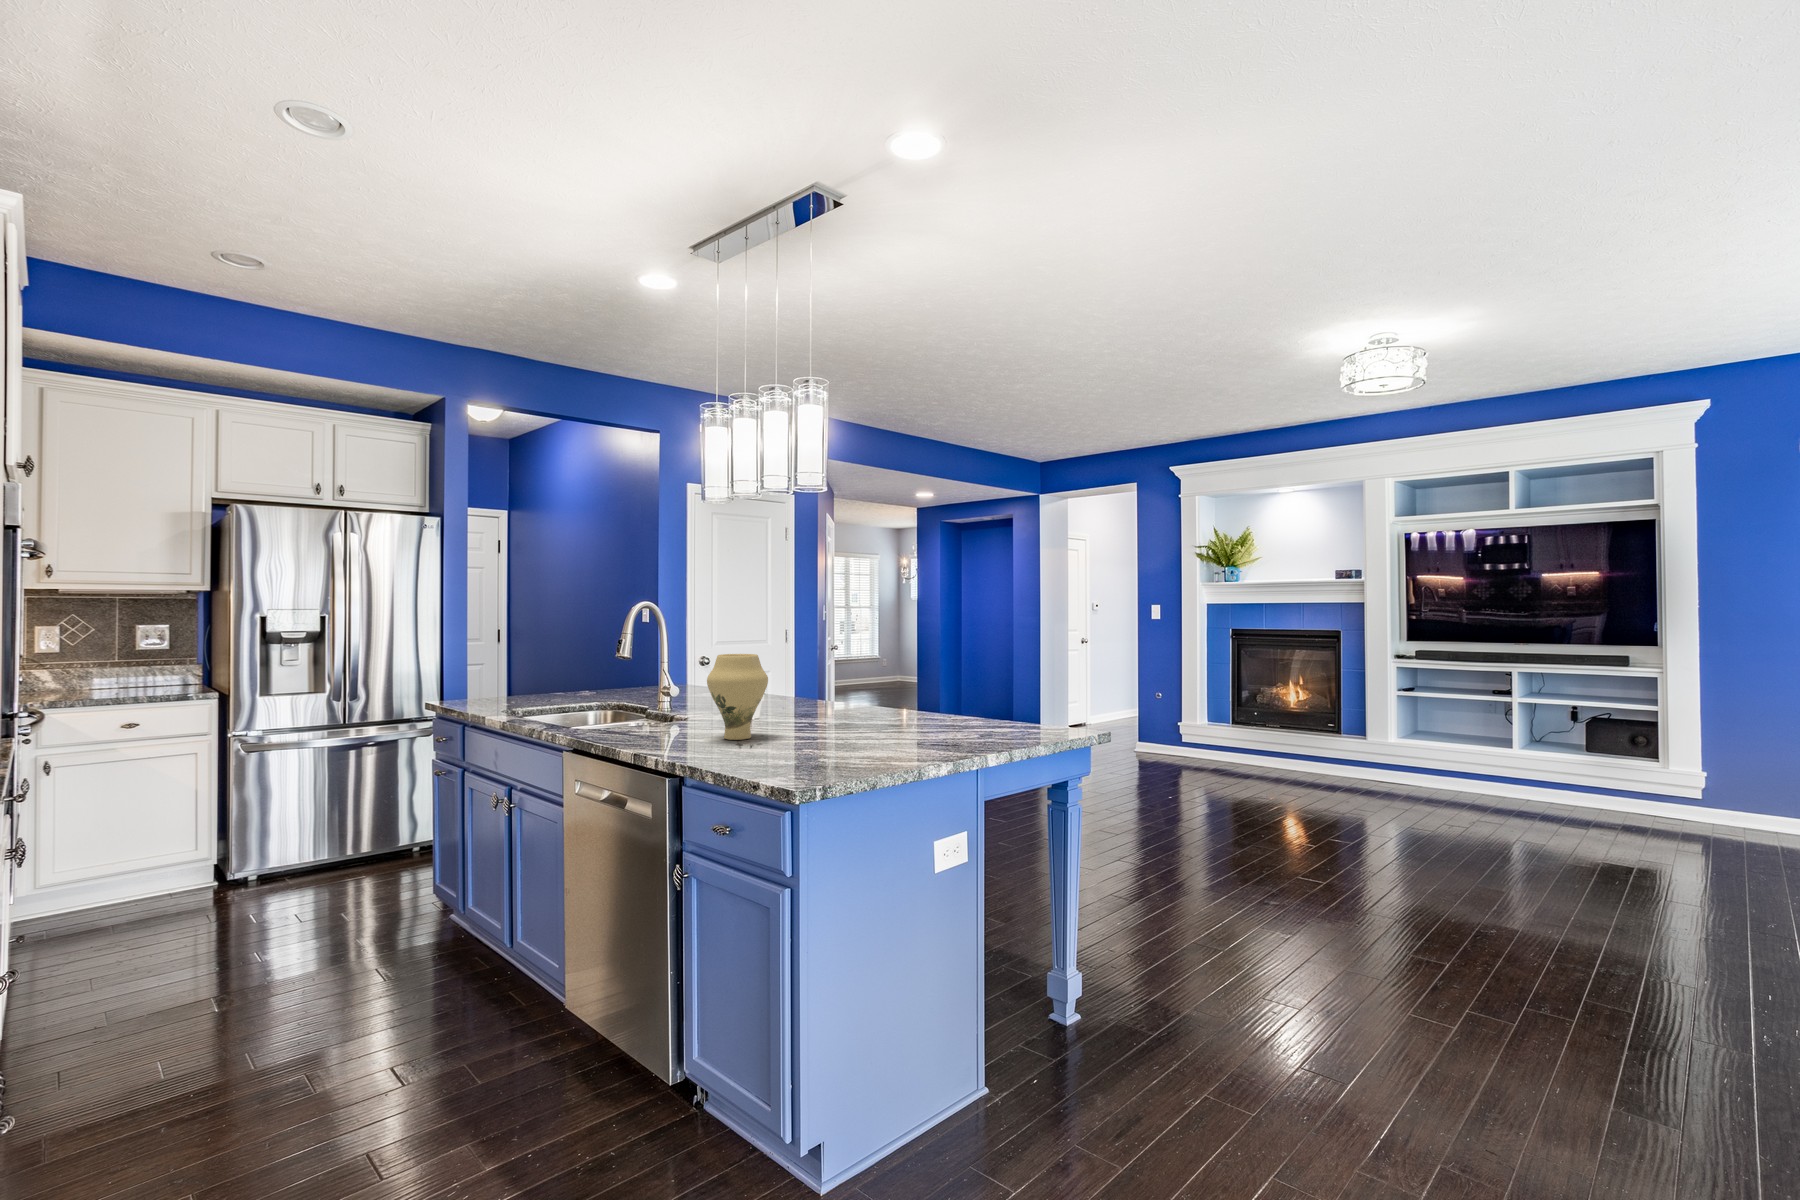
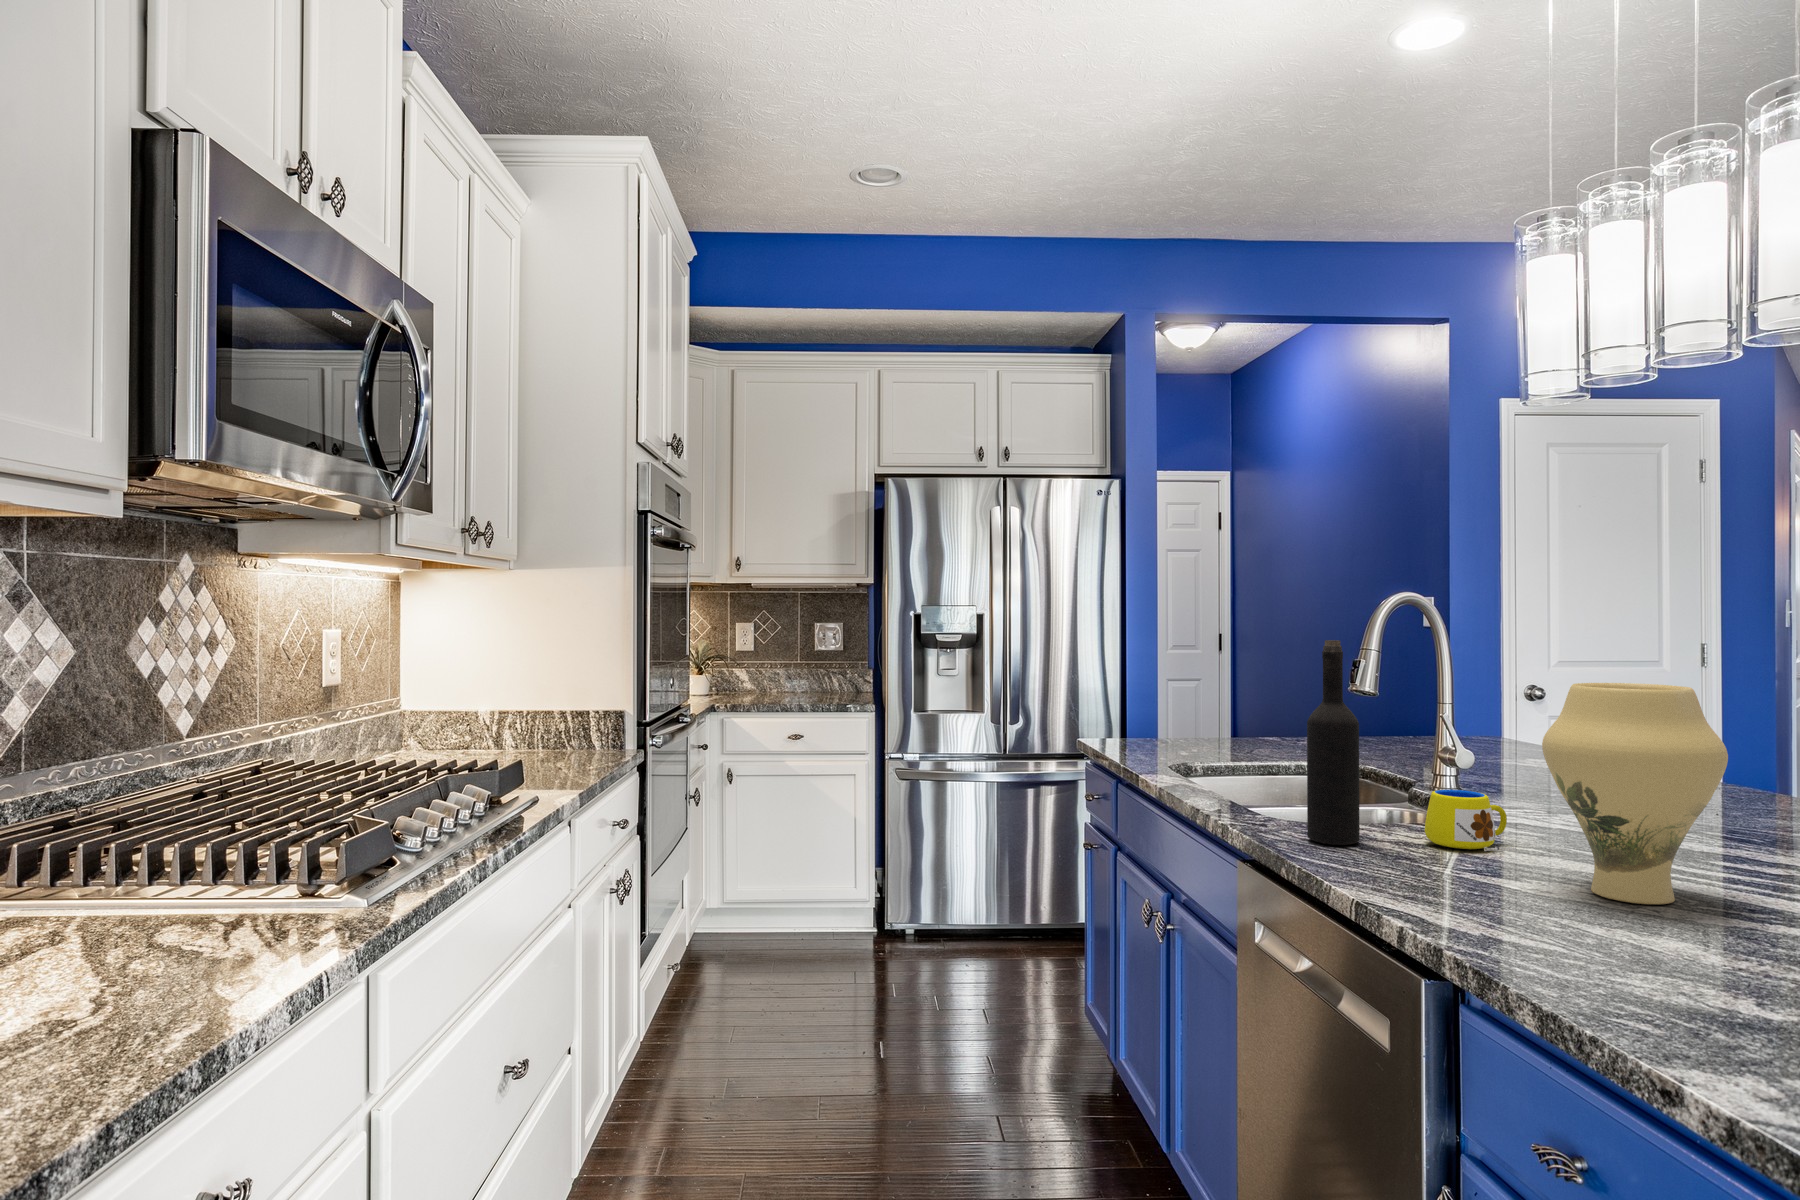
wine bottle: none [607,638,631,737] -> present [1307,640,1360,845]
mug: none [659,705,697,731] -> present [1425,790,1516,851]

